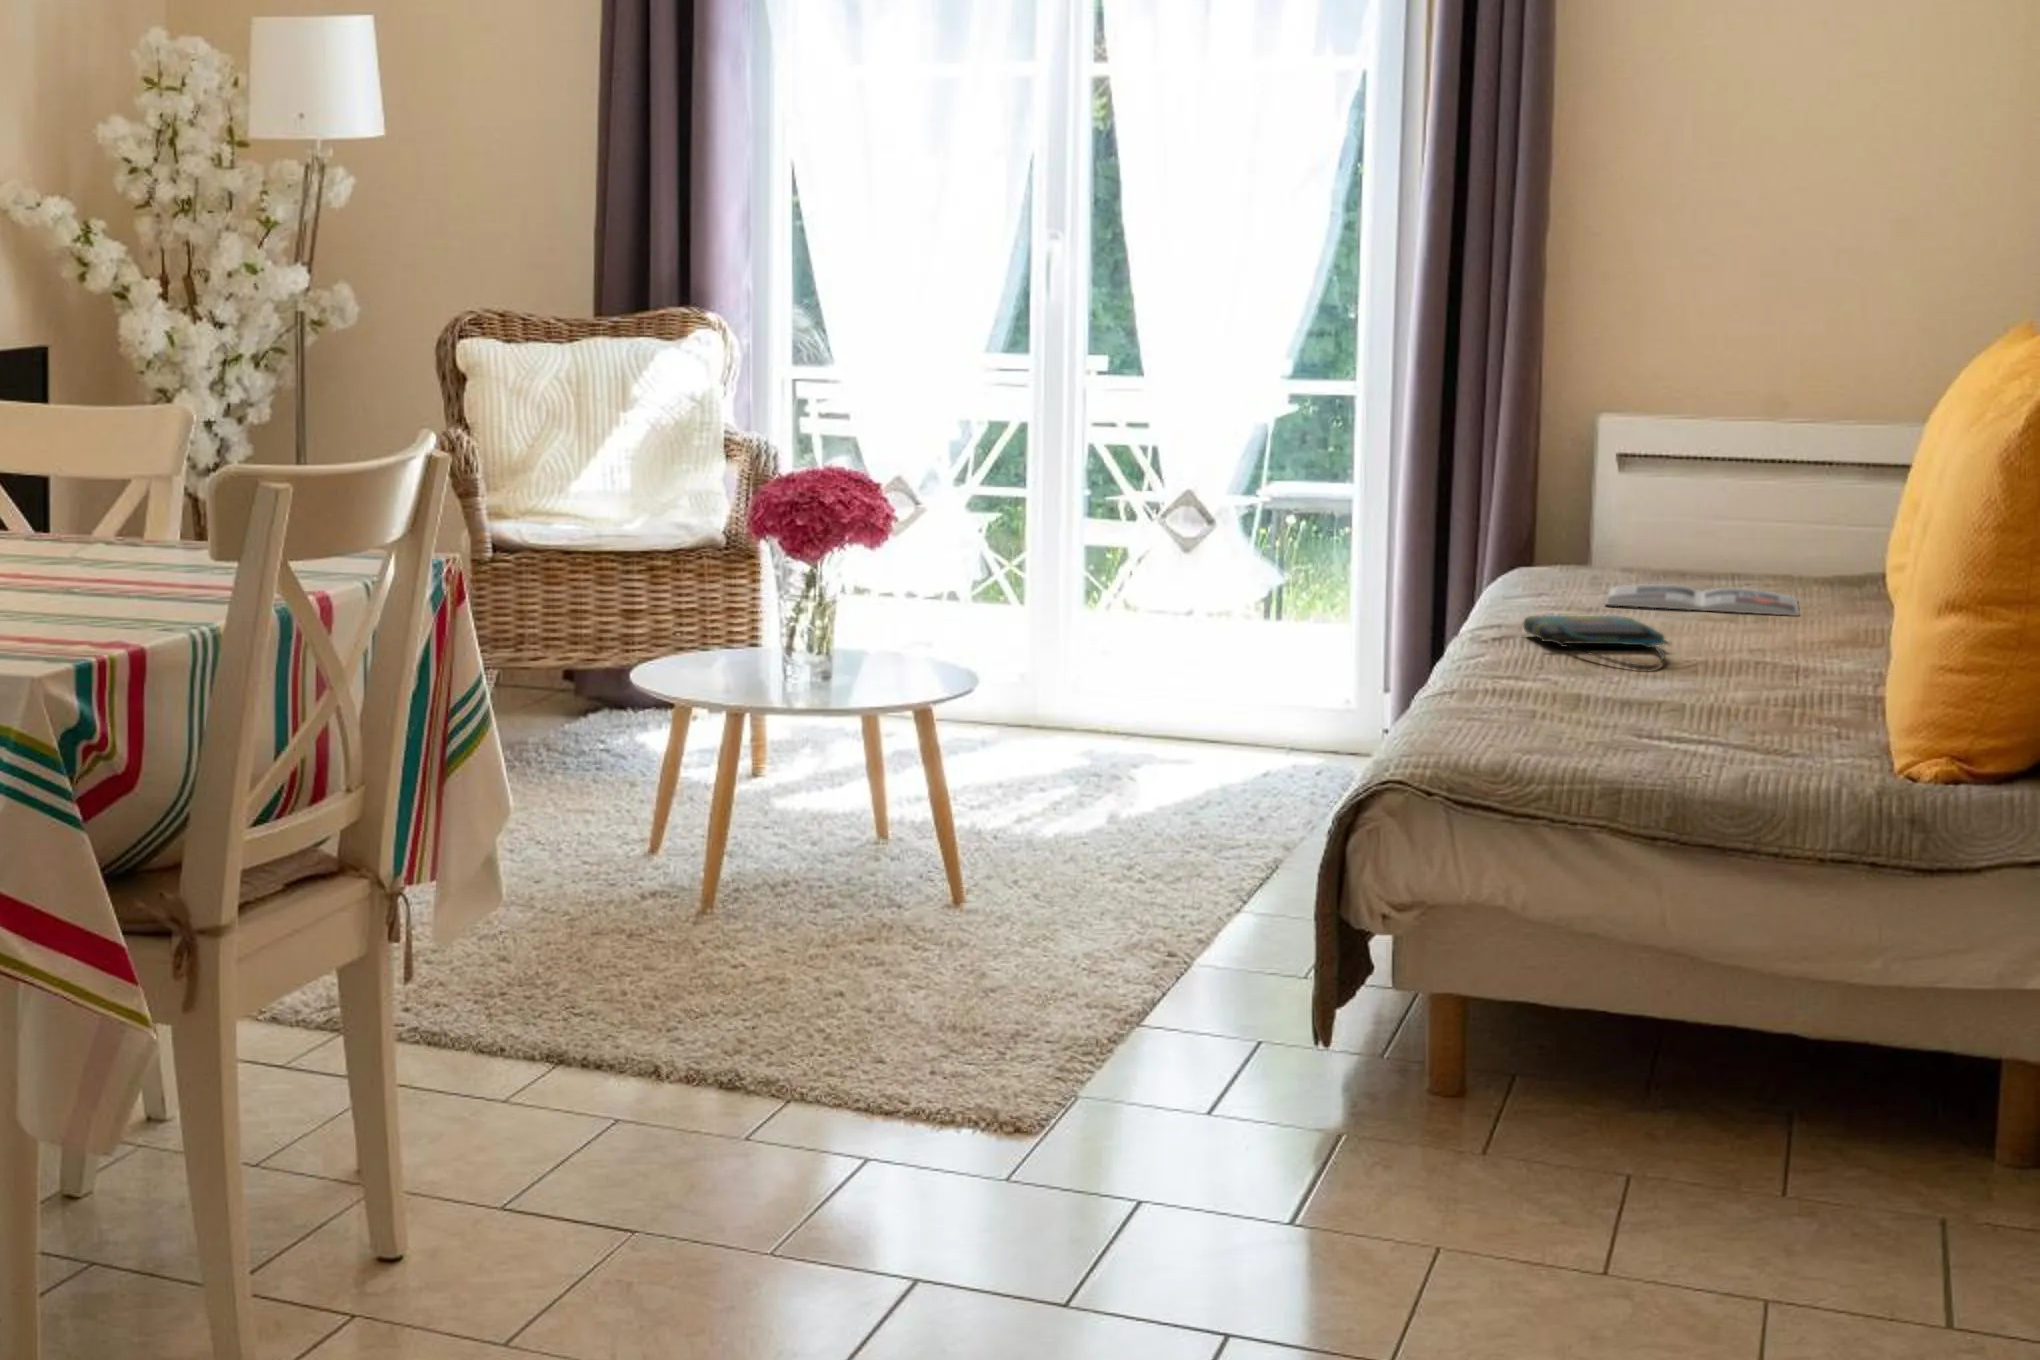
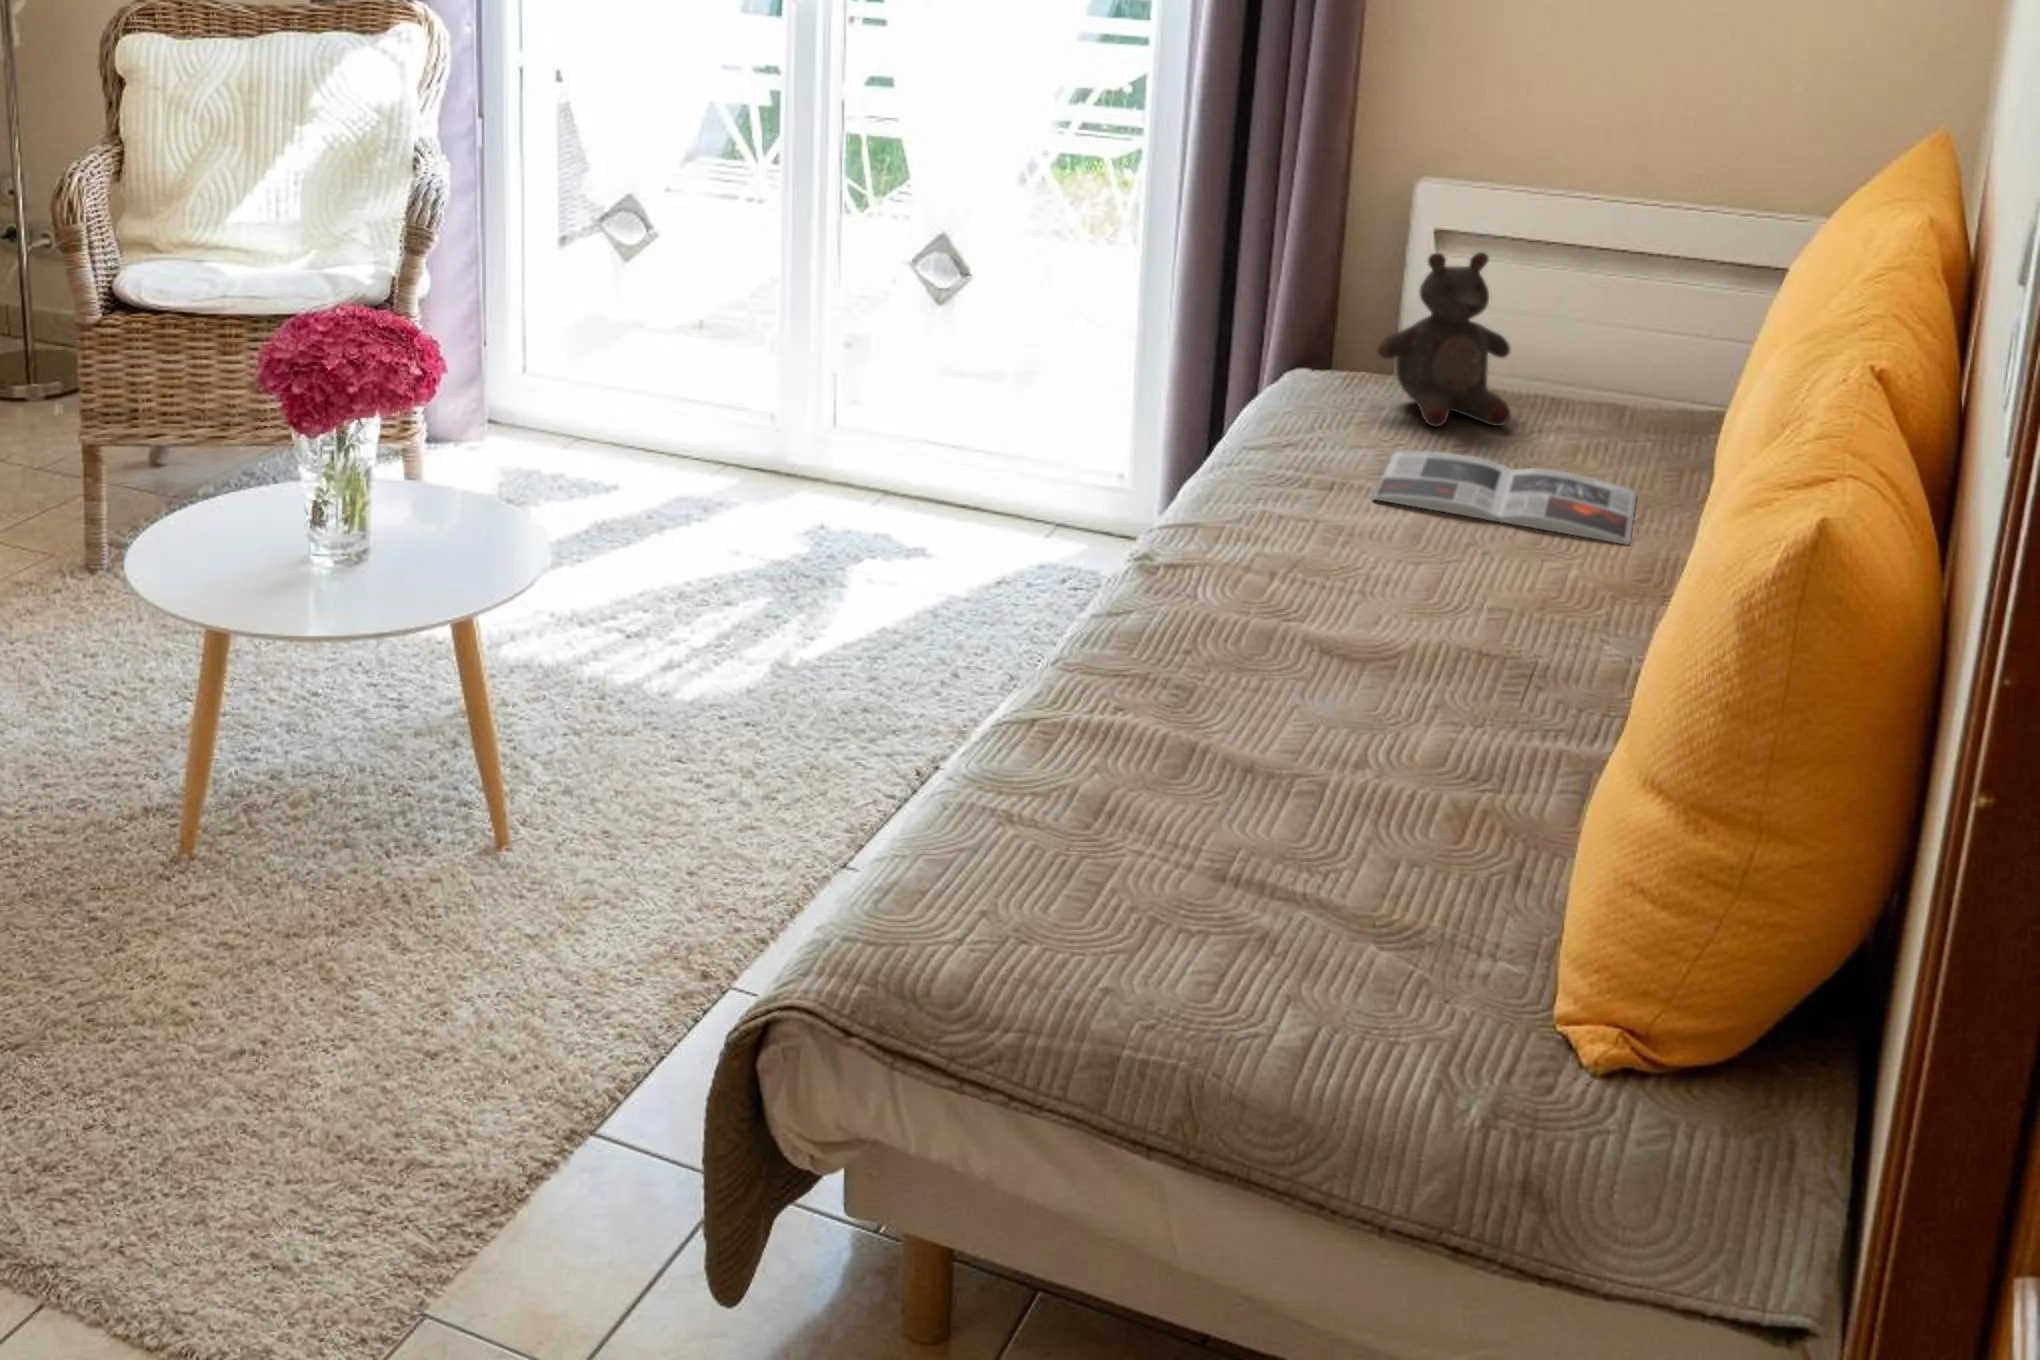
stuffed bear: none [1582,447,1691,581] -> present [1378,252,1511,426]
tote bag: present [1523,616,1668,670] -> none [1230,567,1420,728]

